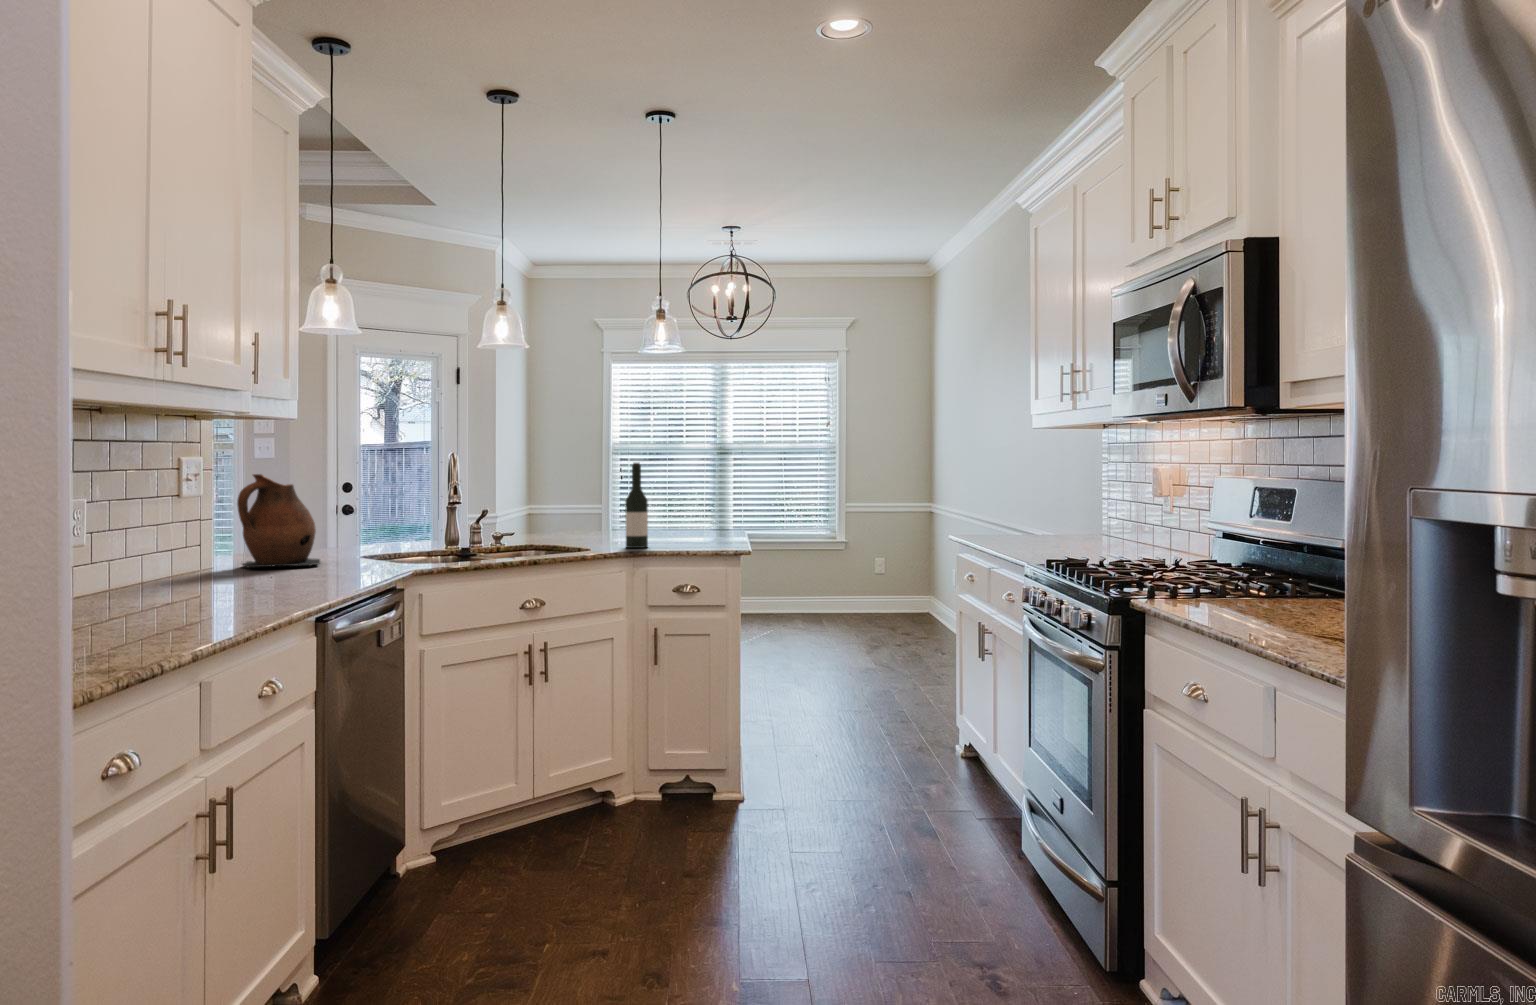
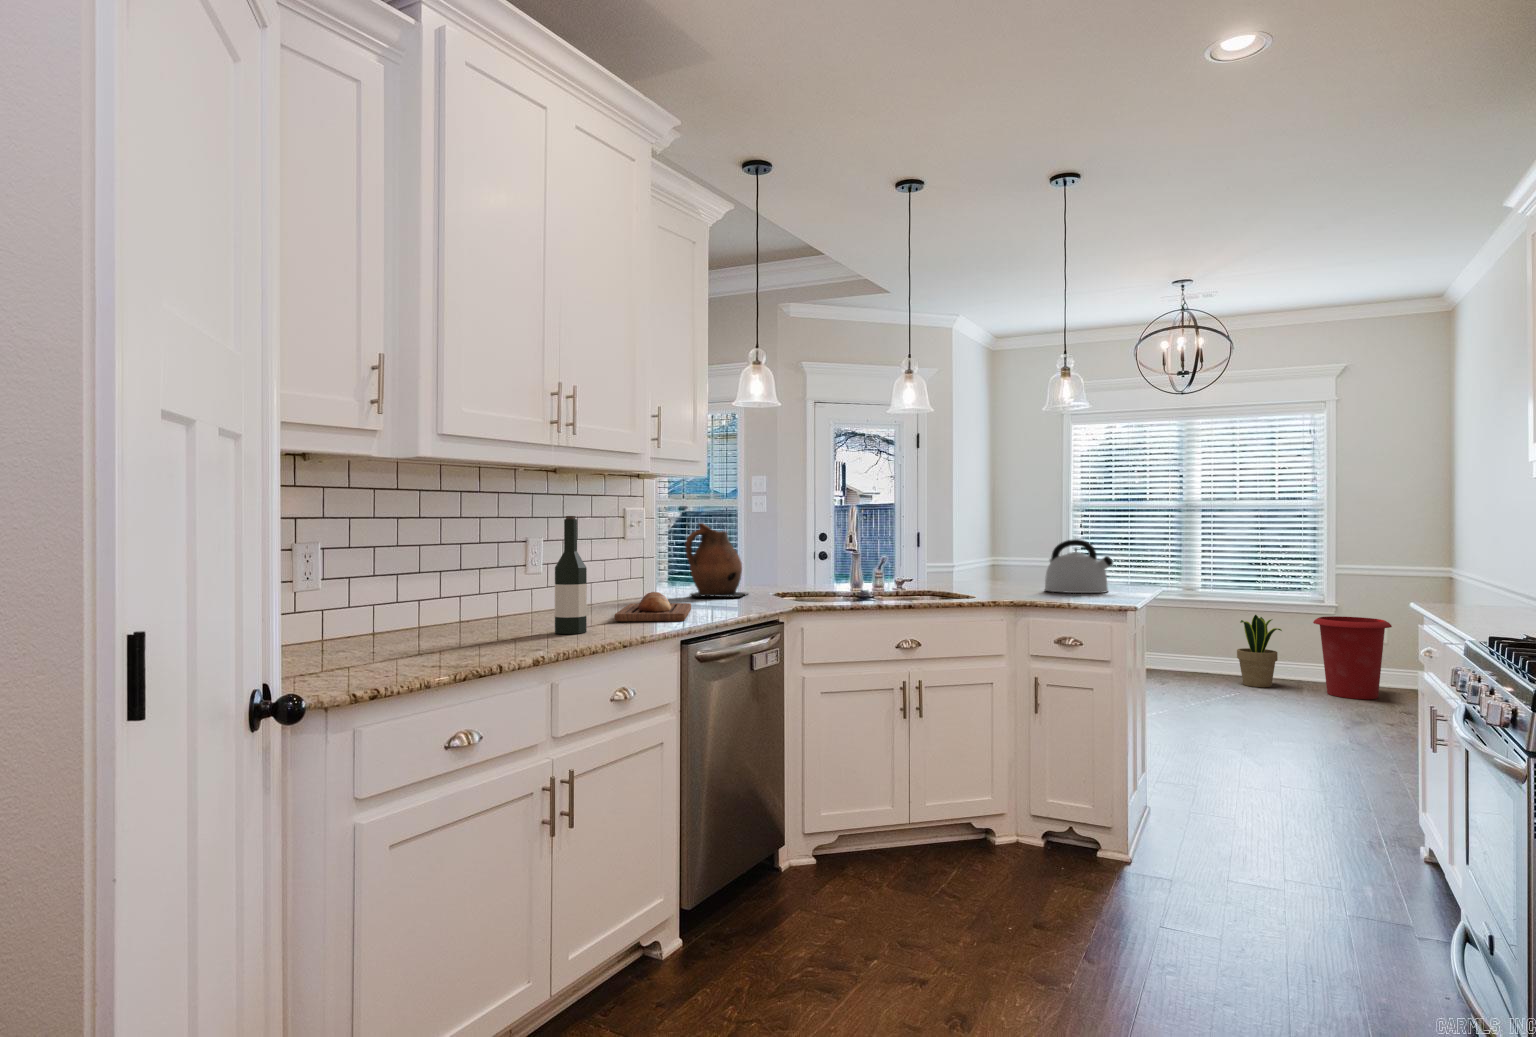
wine bottle: present [625,463,648,548] -> present [555,516,587,634]
kettle: none [653,489,719,543] -> present [1045,539,1113,593]
waste bin: none [824,550,881,621] -> present [1313,616,1392,699]
potted plant: none [764,551,801,618] -> present [1237,615,1282,687]
bread loaf: none [185,566,297,609] -> present [615,592,691,621]

